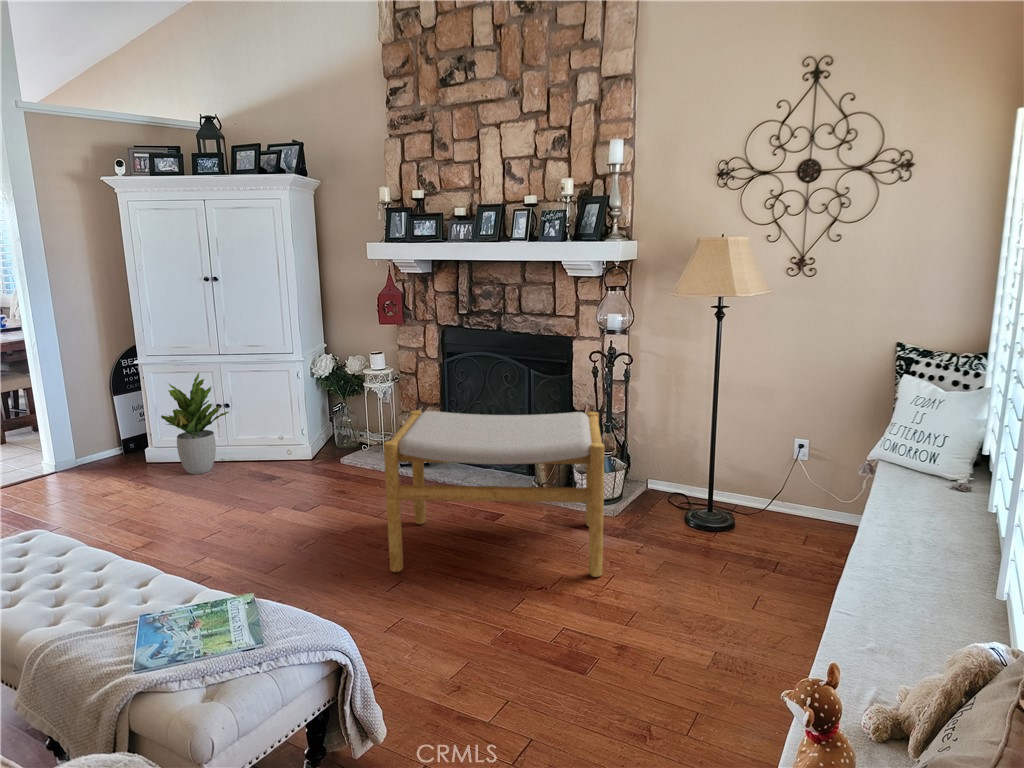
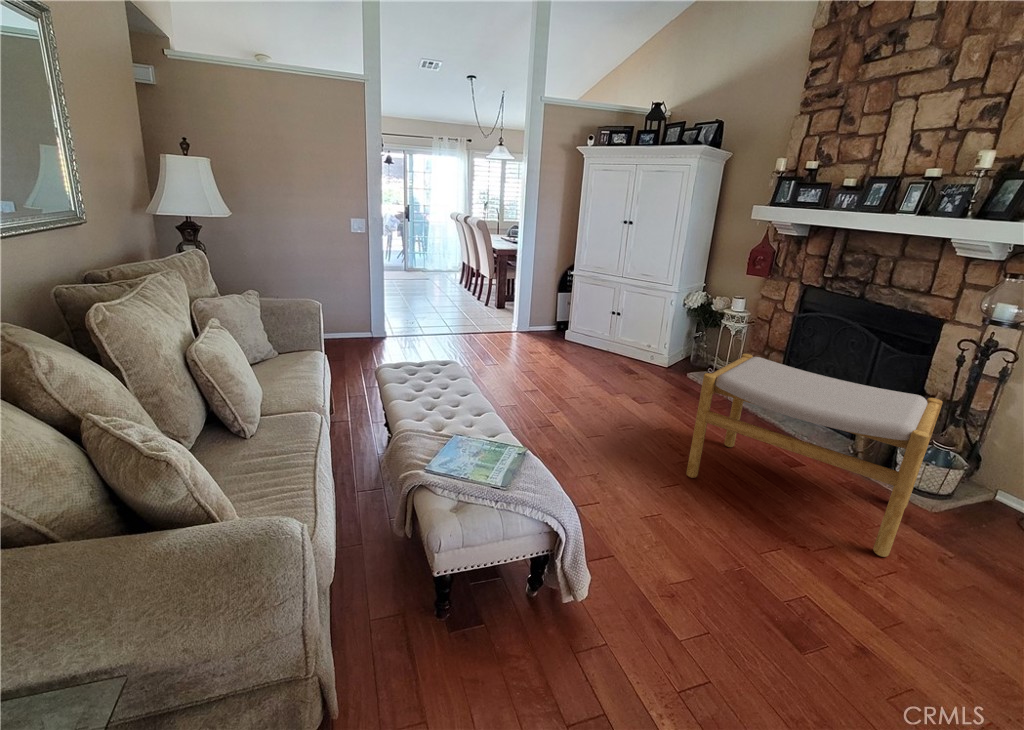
potted plant: present [161,373,229,474] -> none [573,291,618,361]

